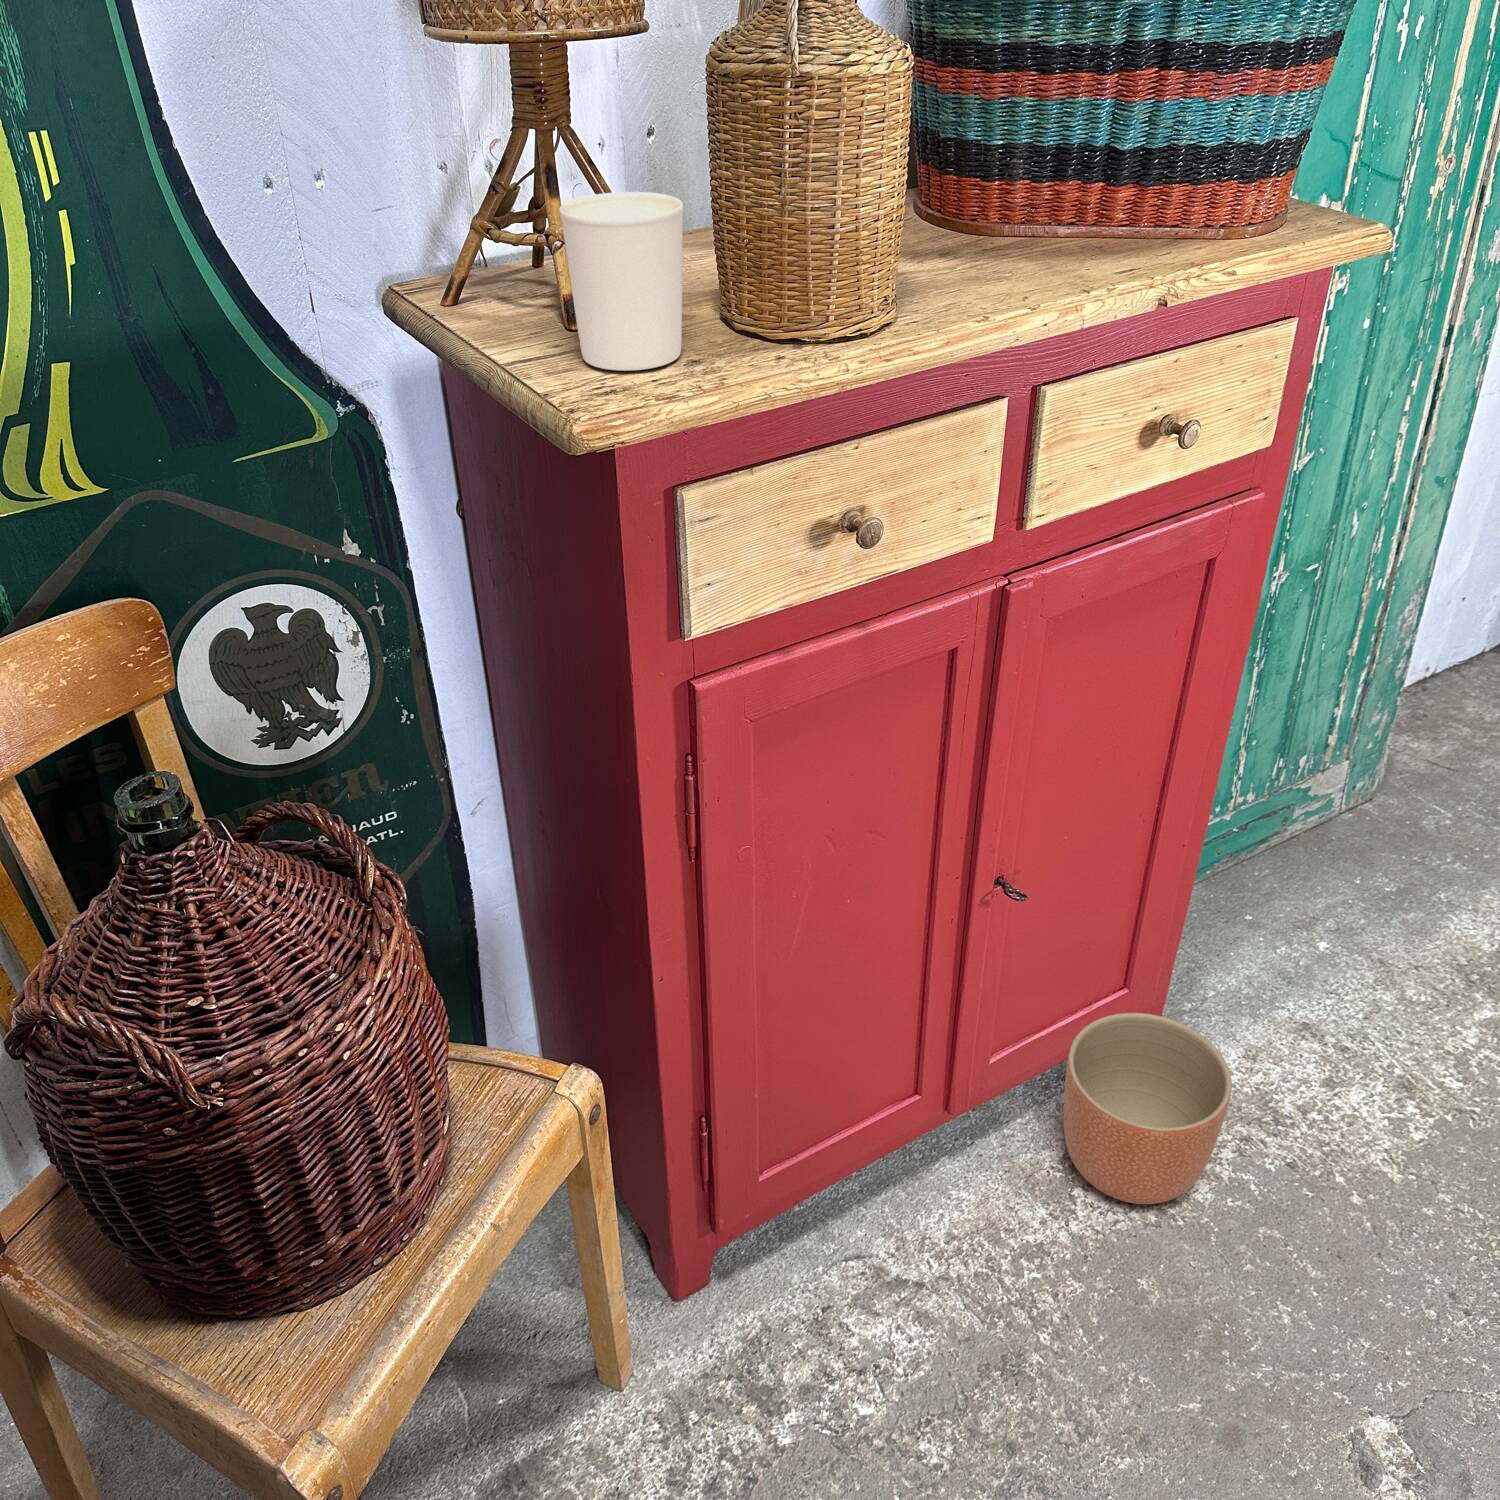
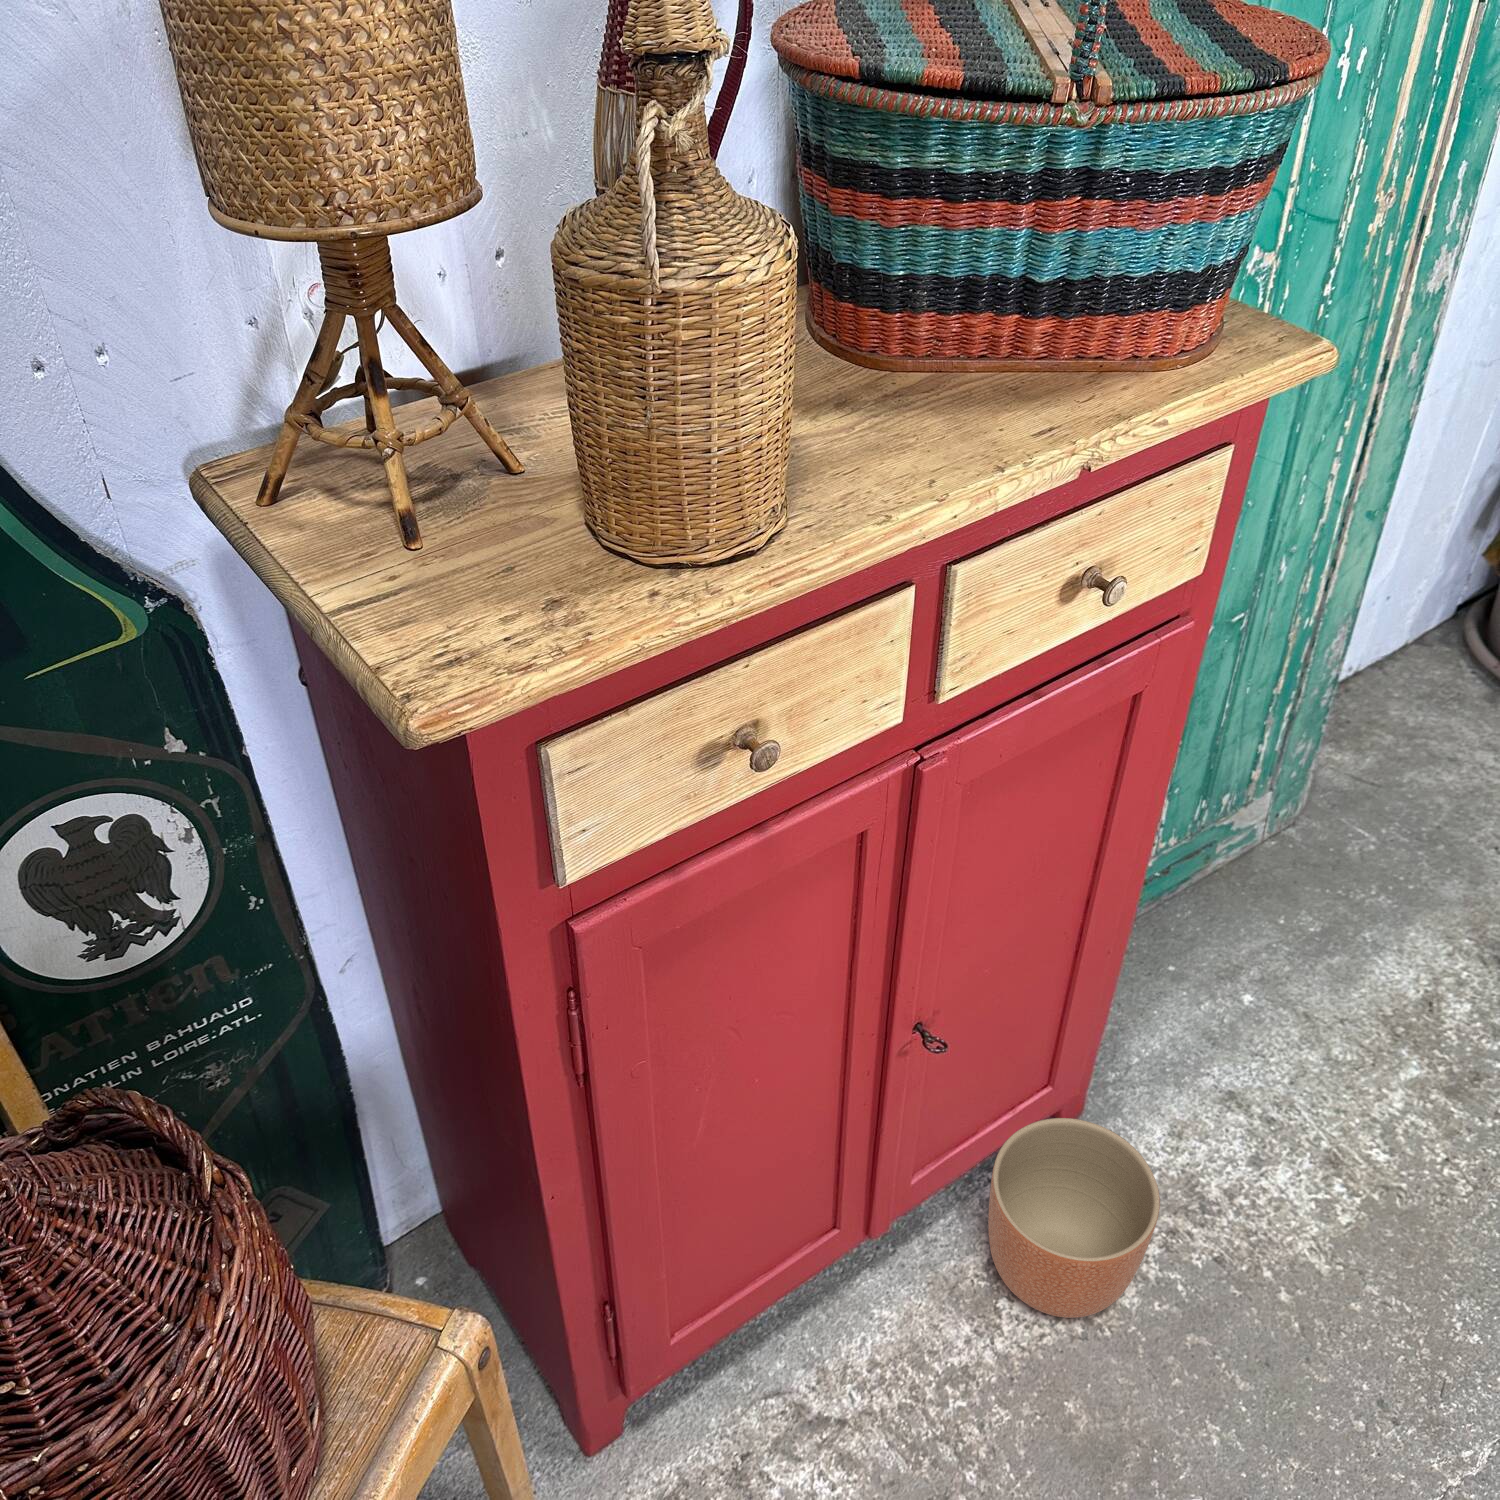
candle holder: present [559,192,684,371] -> none [379,402,536,618]

